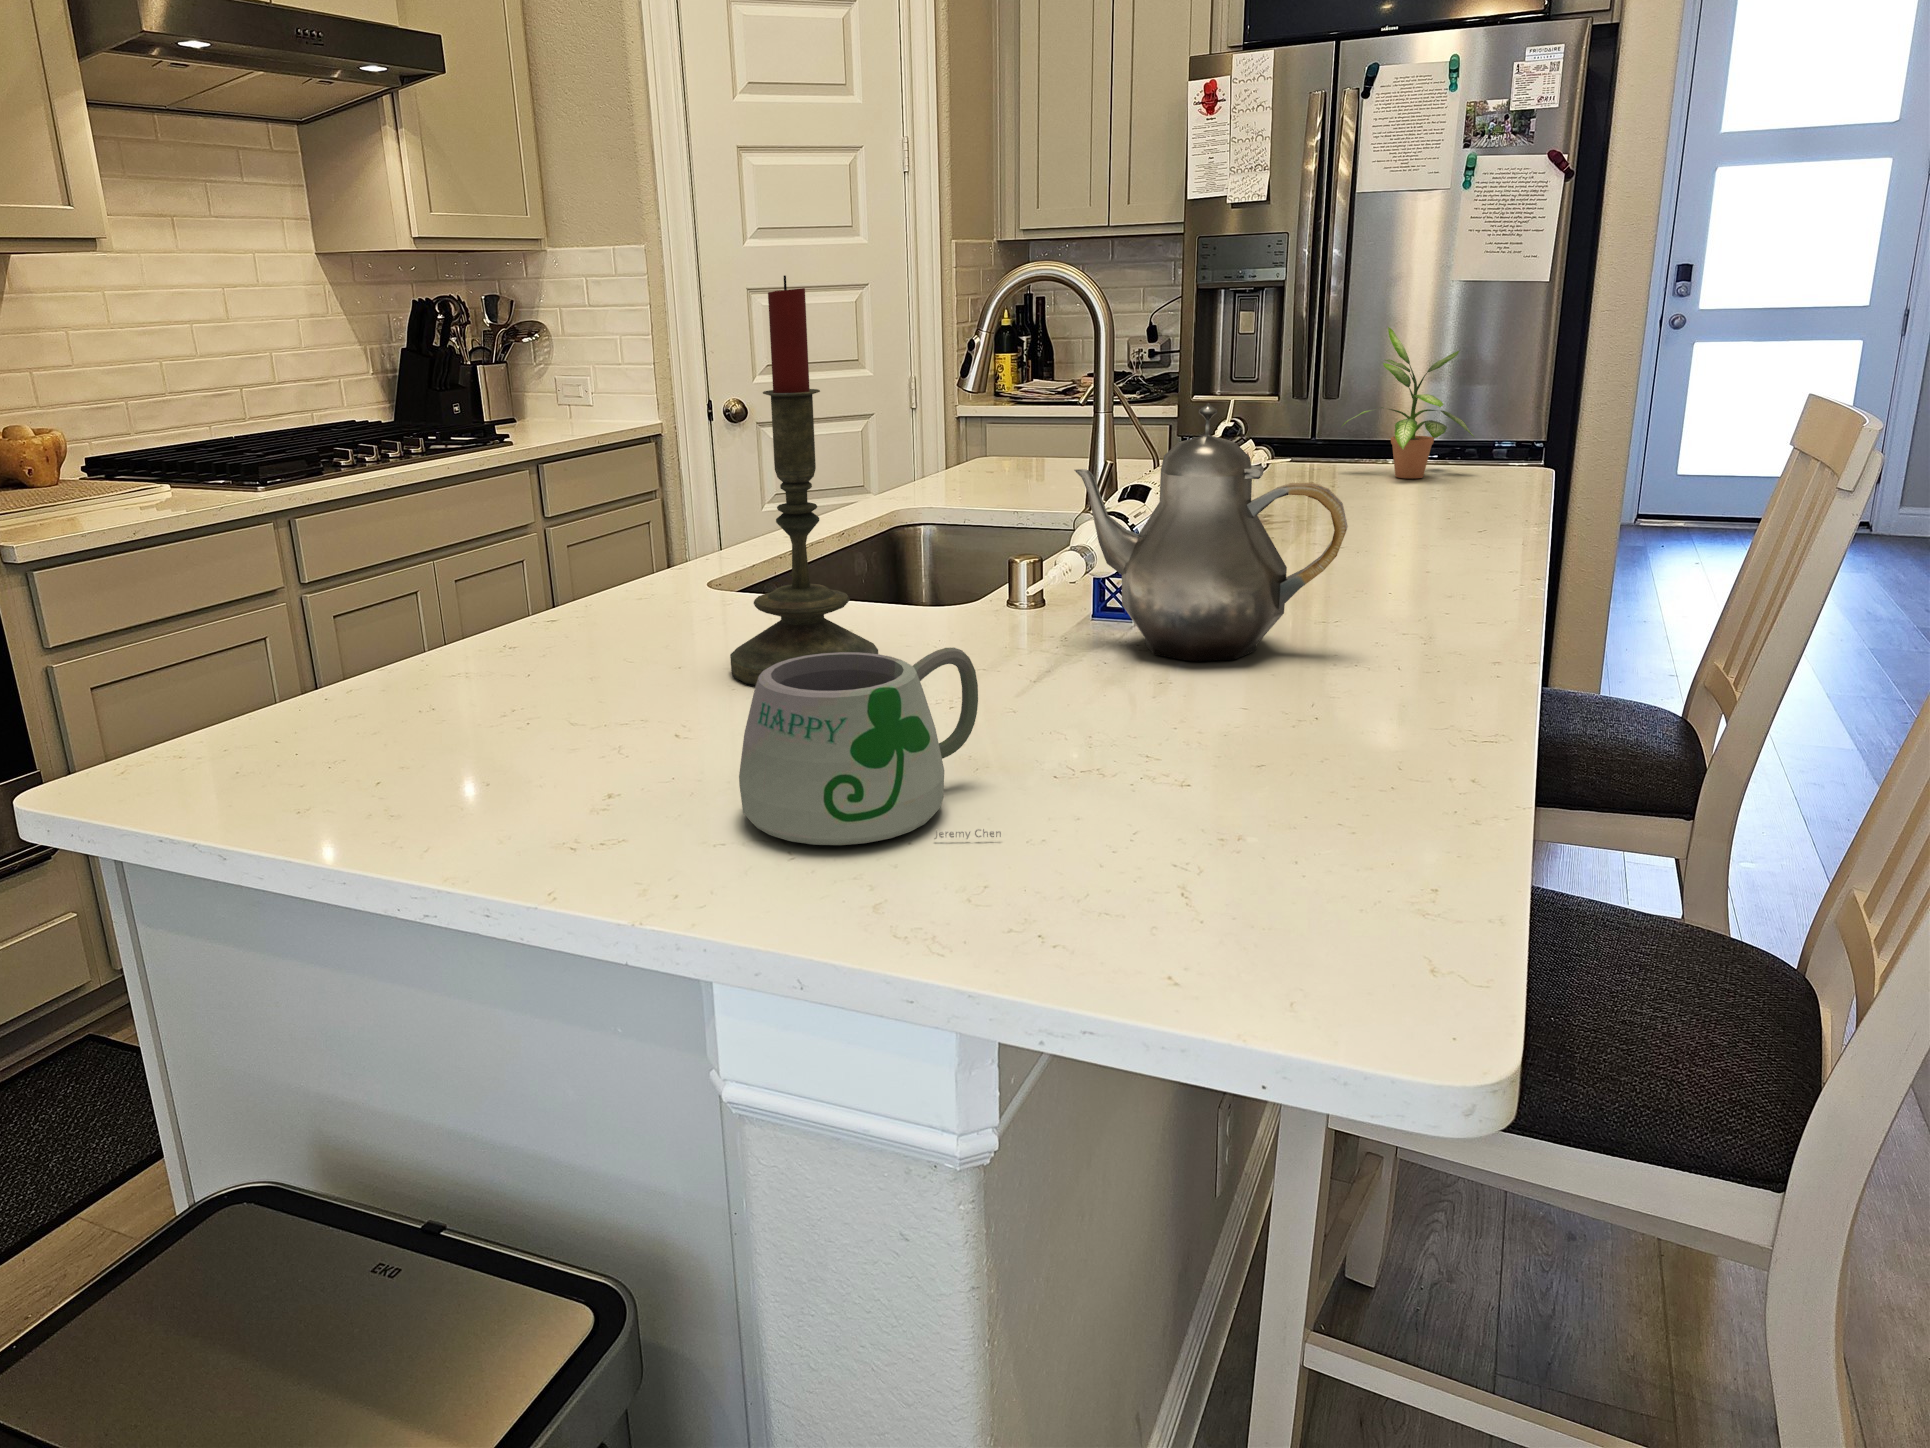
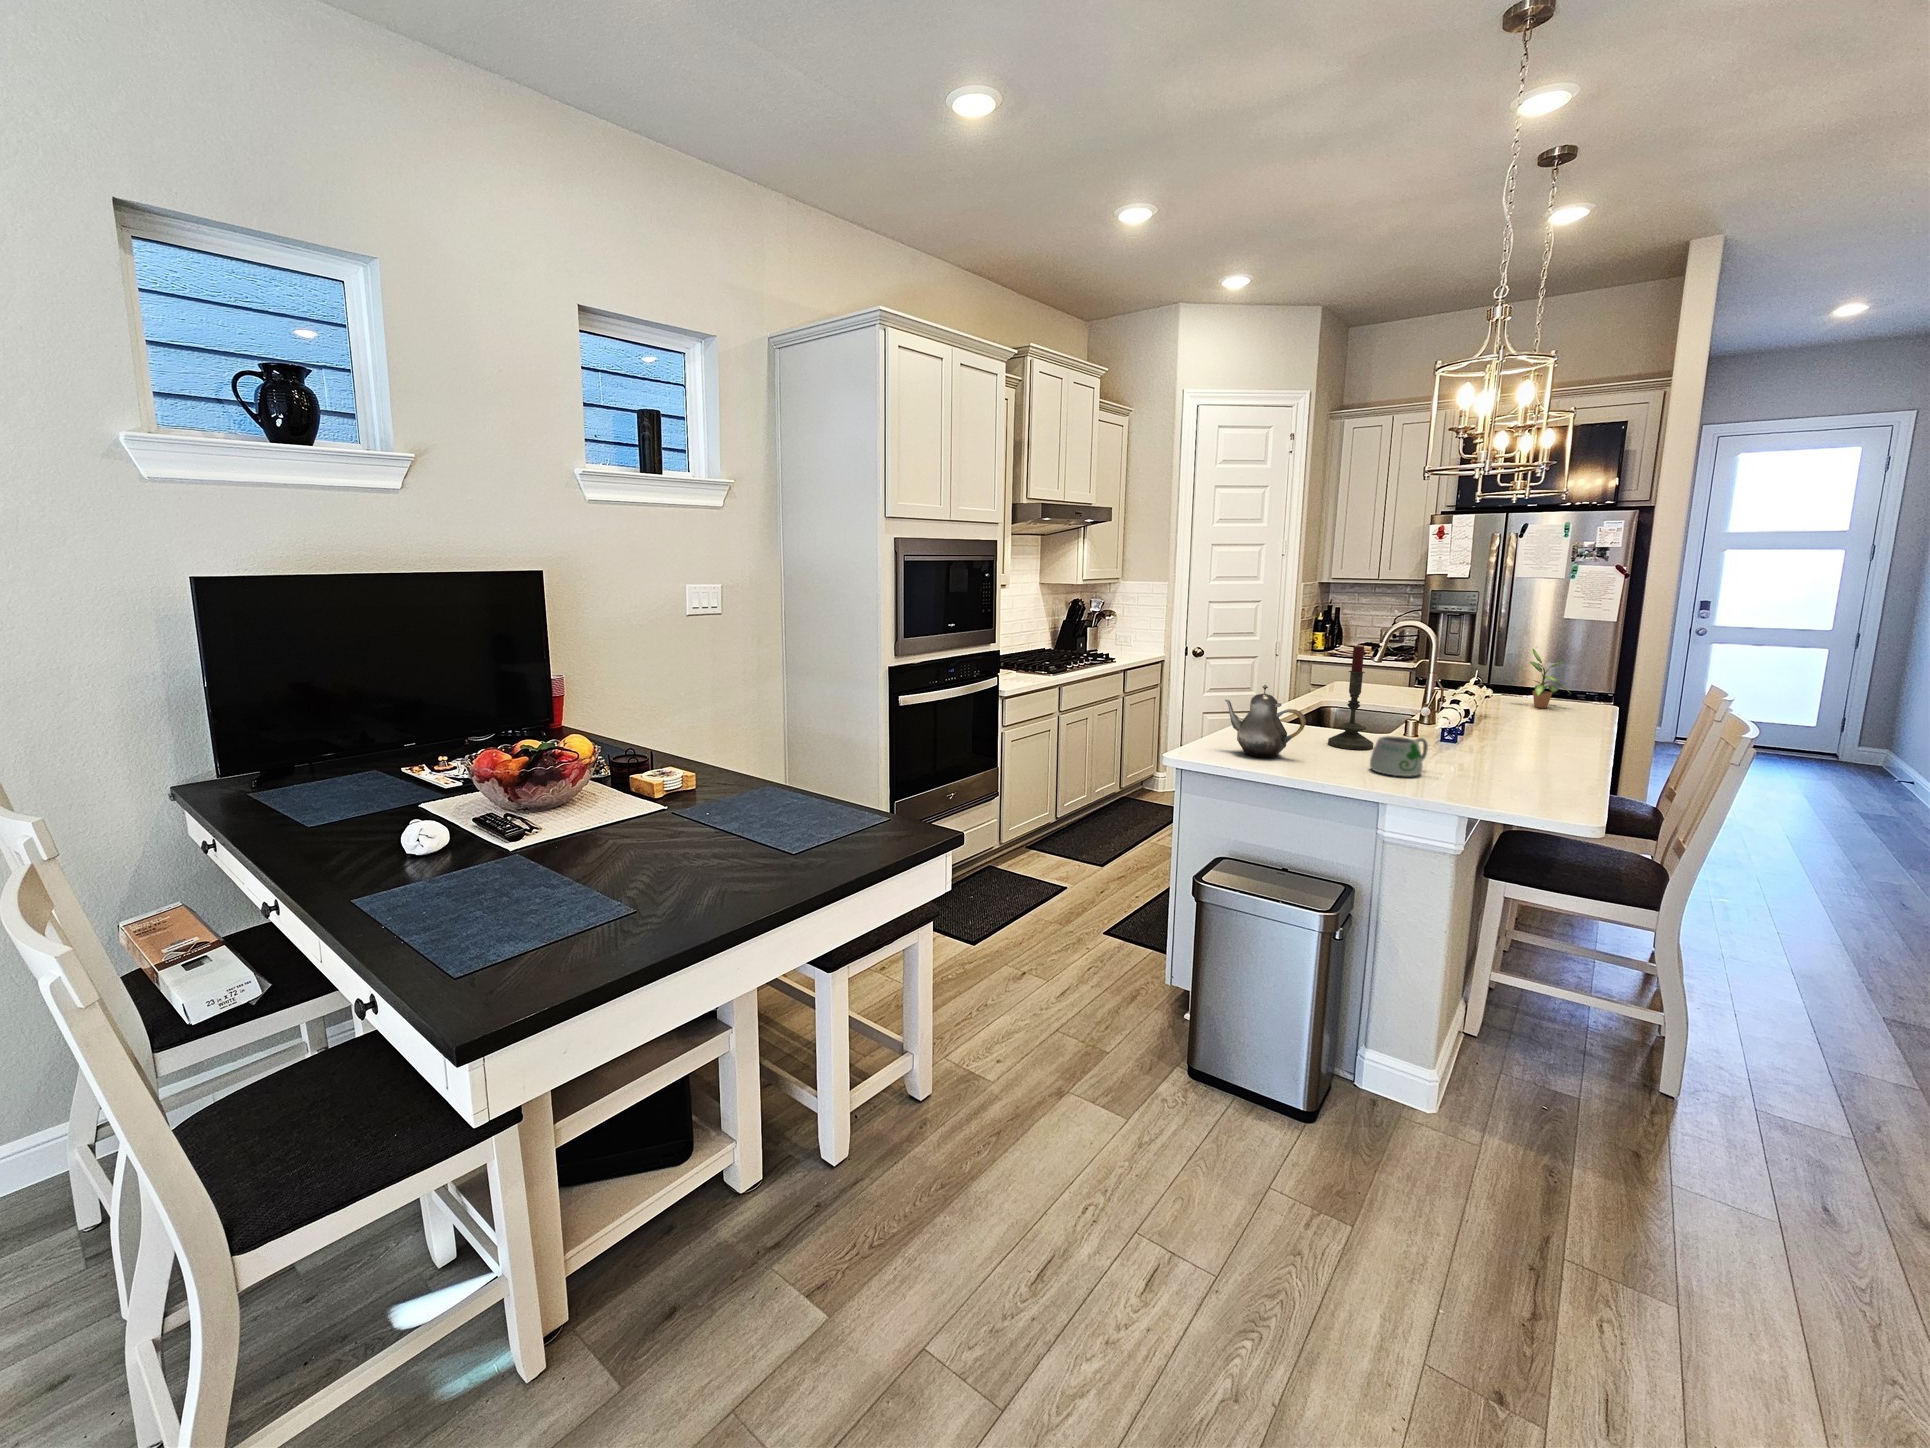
teapot: present [1074,403,1348,661] -> present [1225,685,1306,758]

